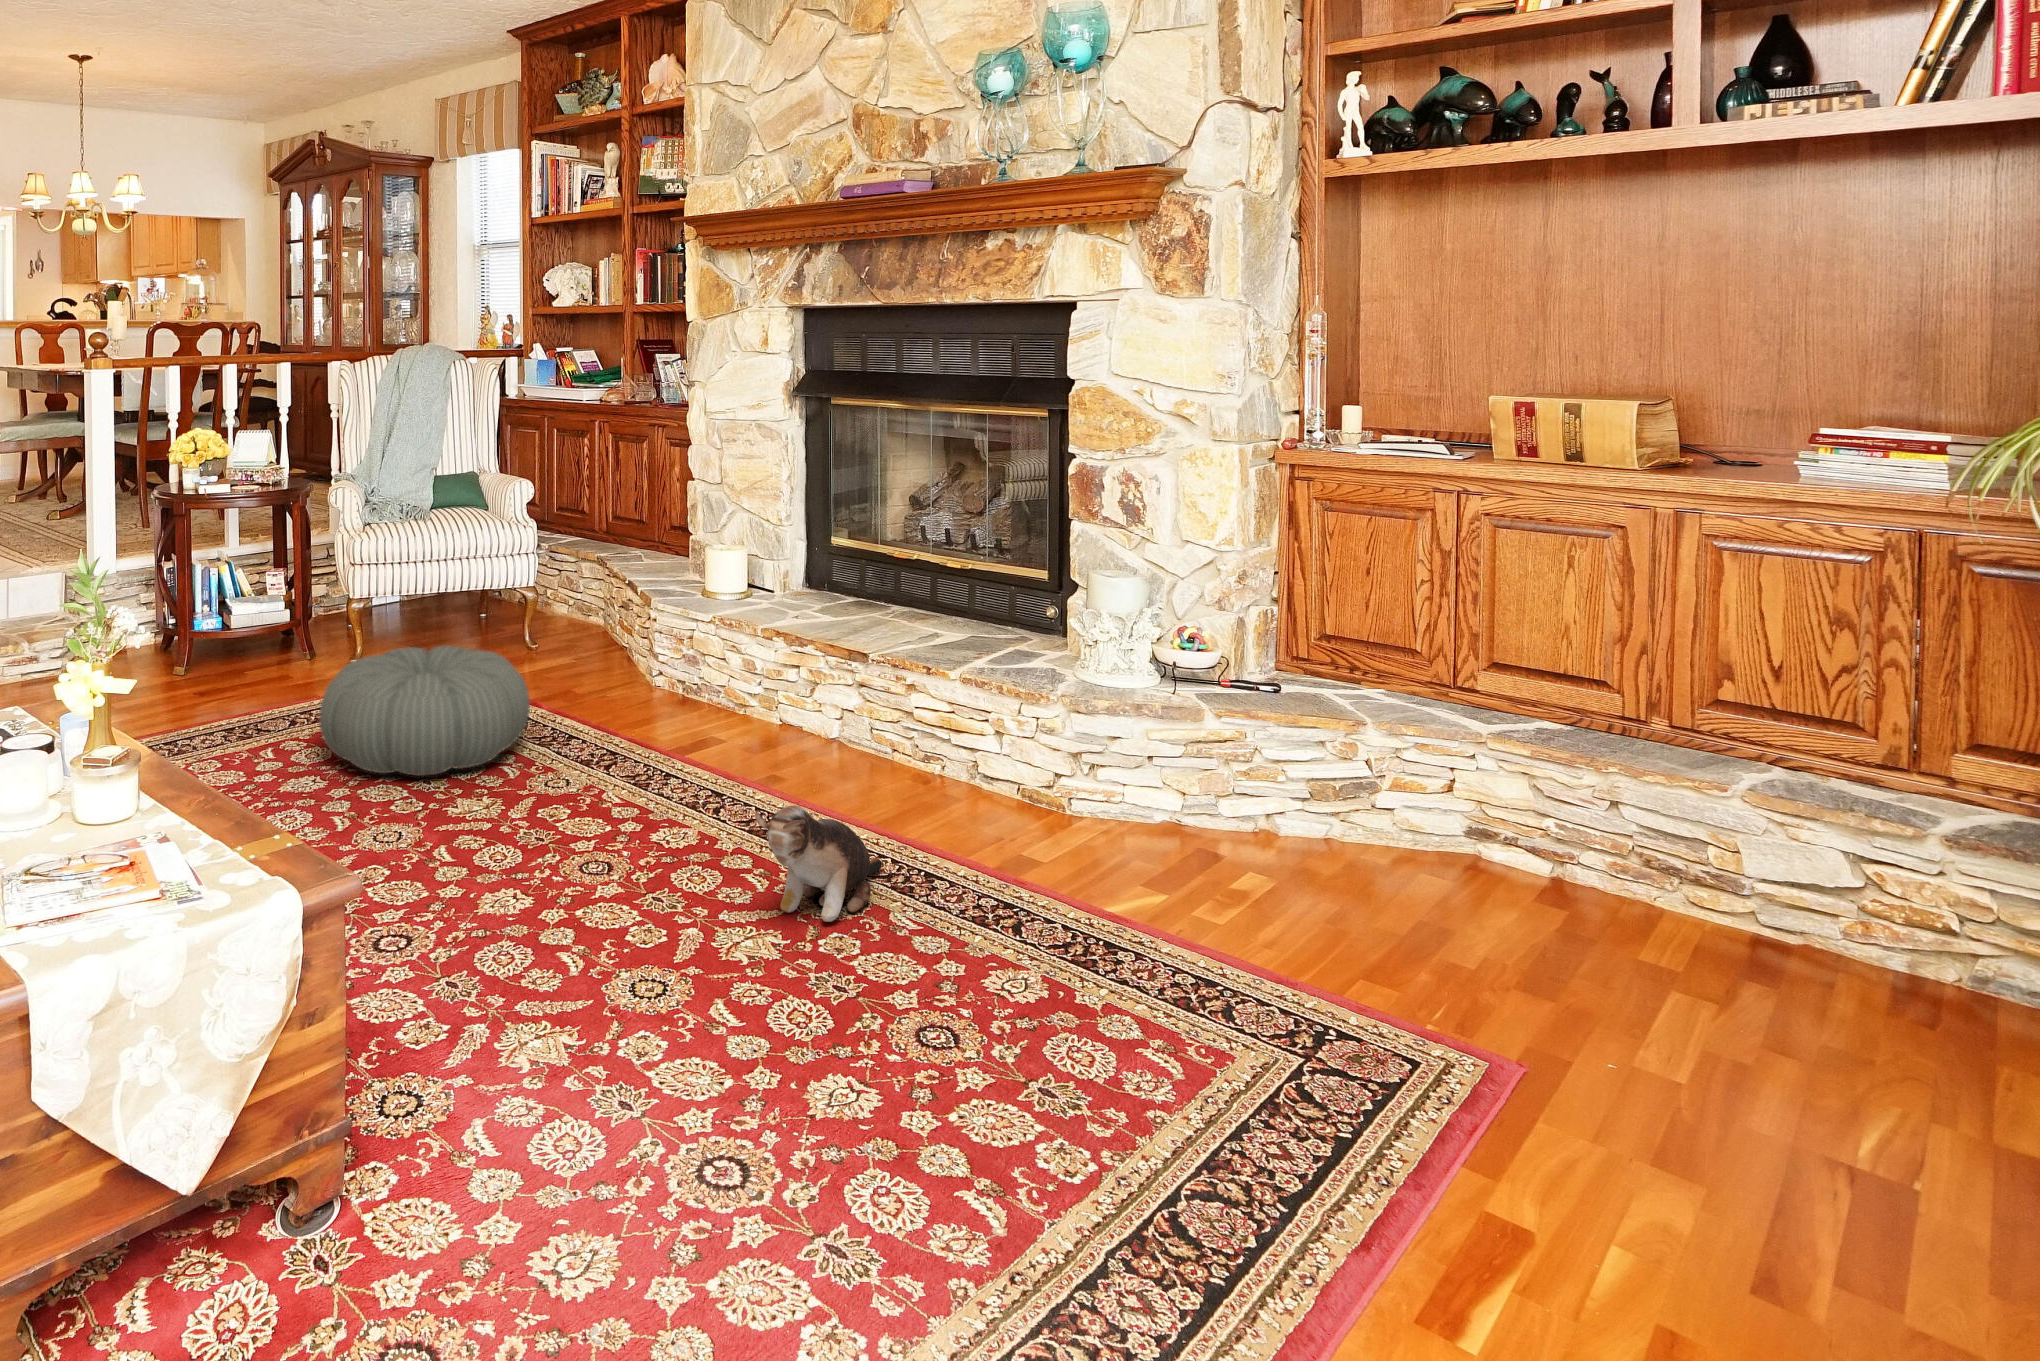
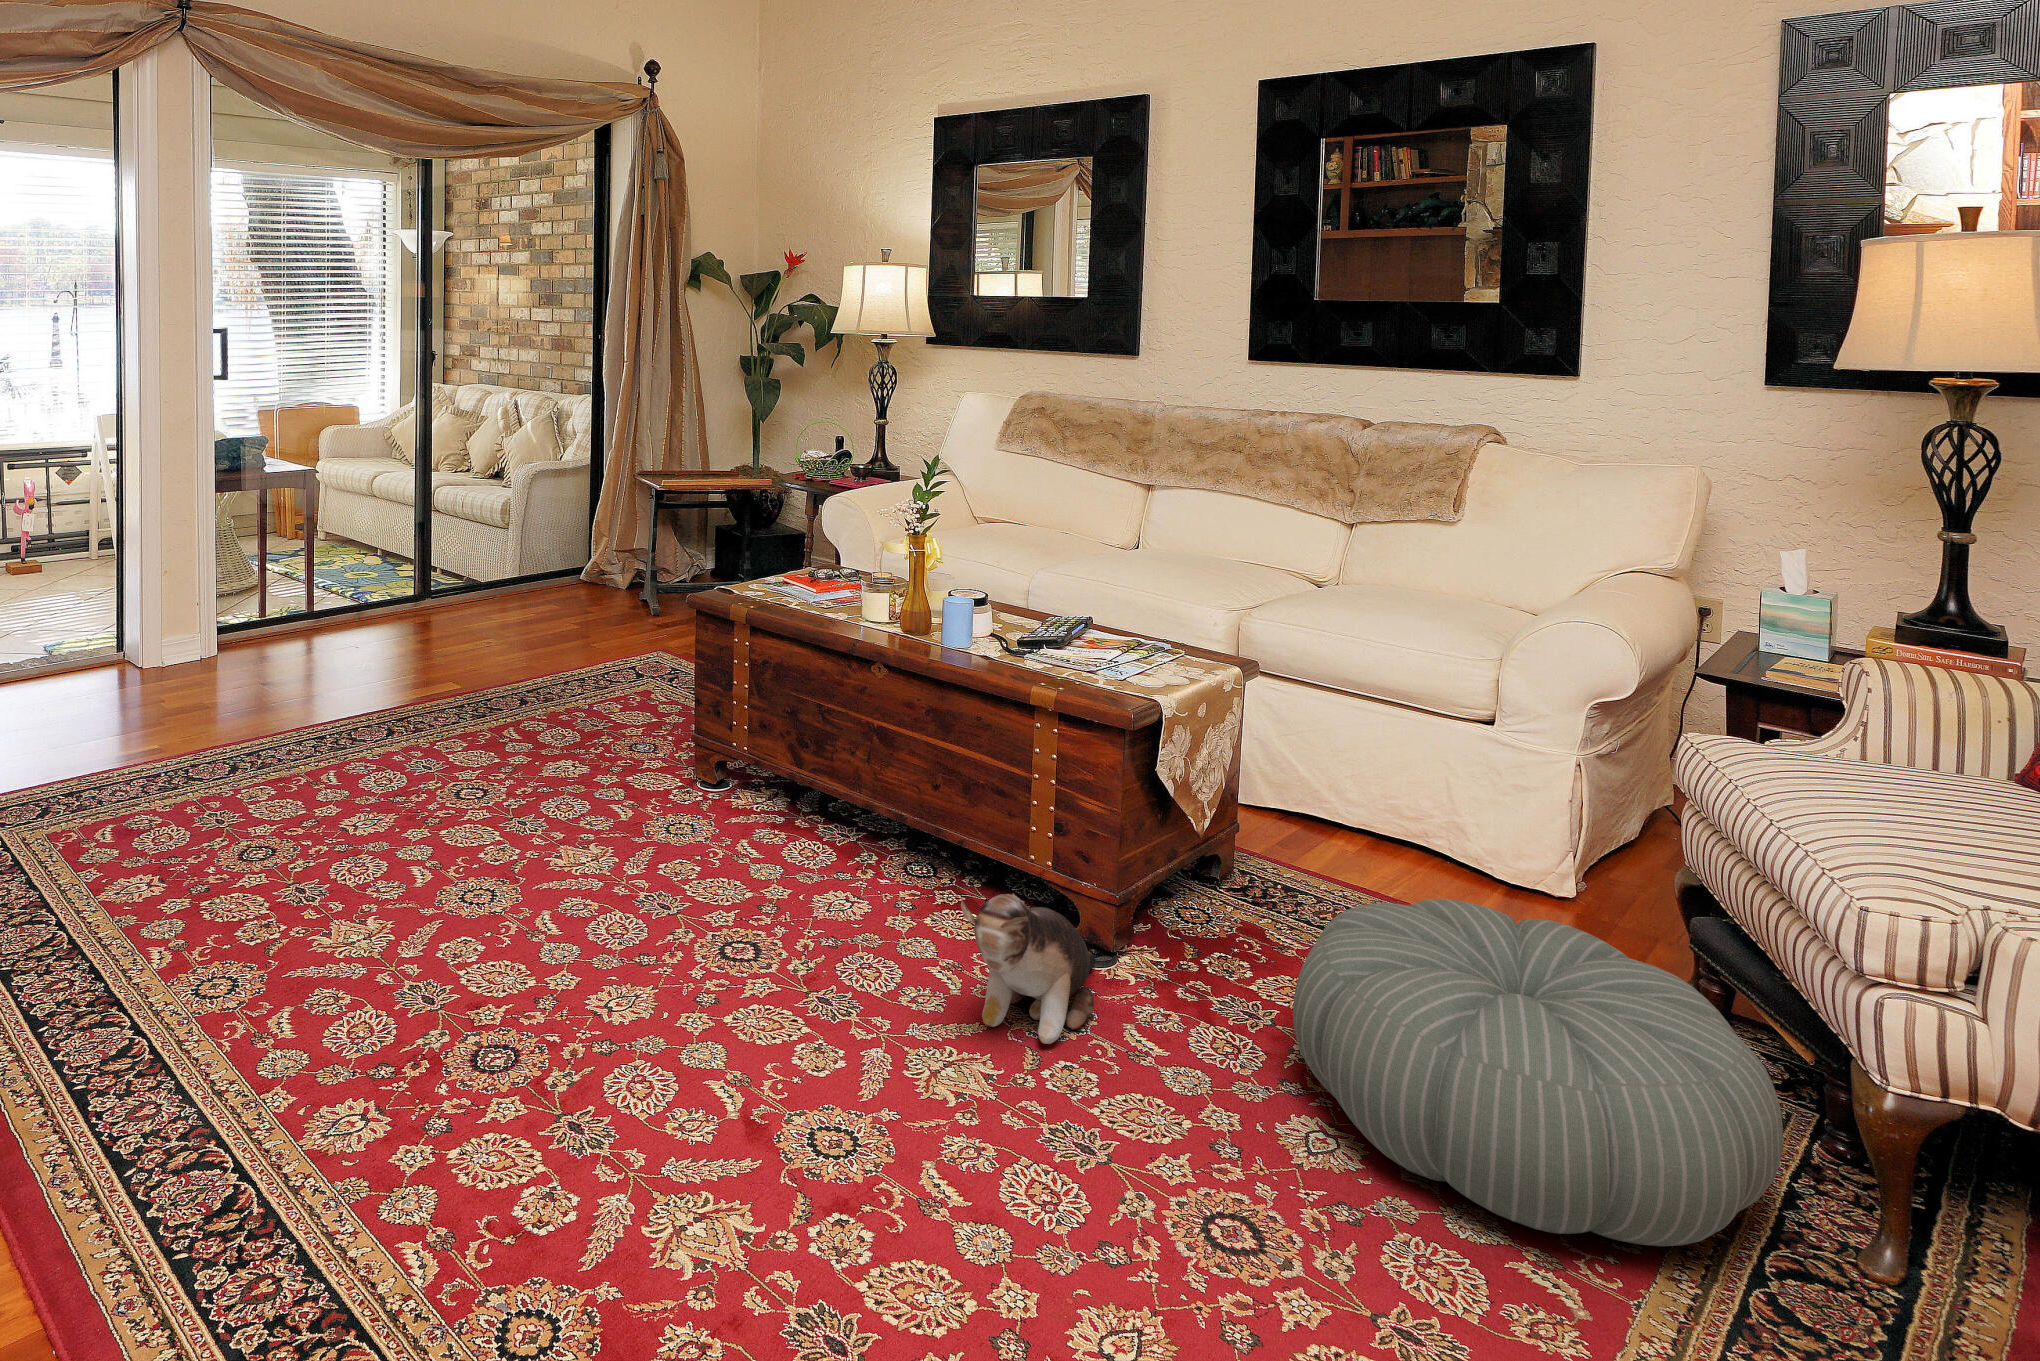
pouf: present [319,646,530,776] -> present [1293,899,1783,1246]

